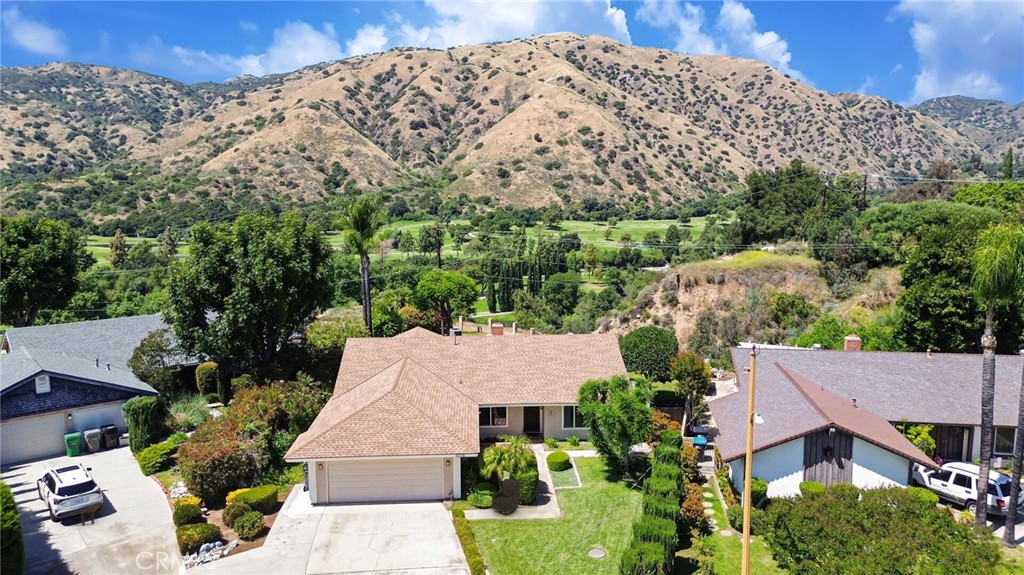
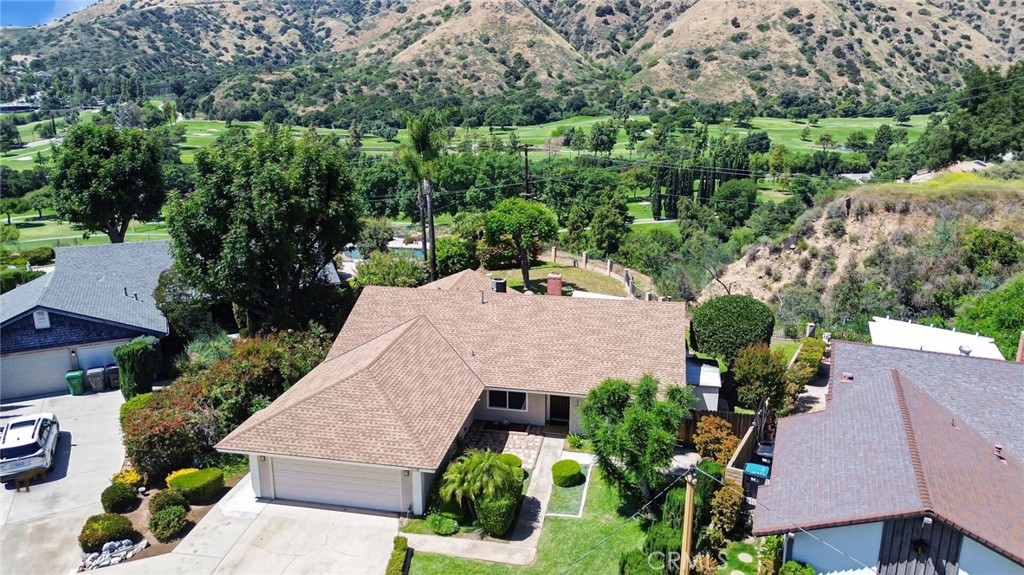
chair: present [492,479,521,514] -> none [449,504,486,551]

